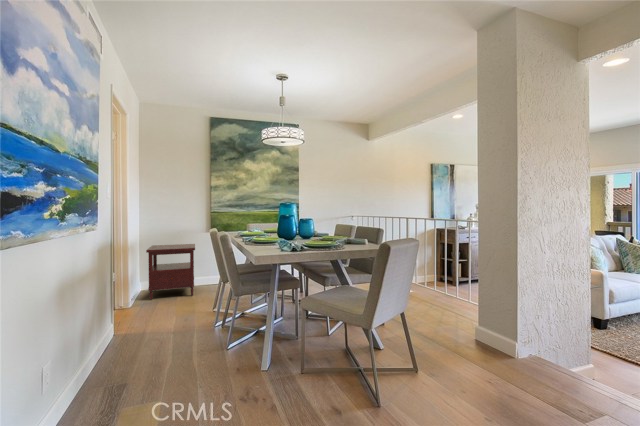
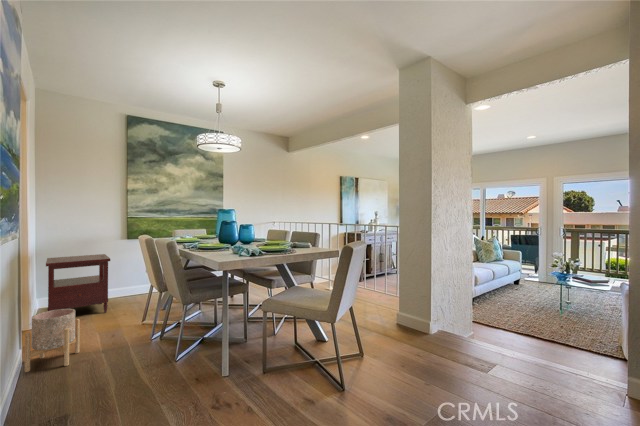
planter: none [116,290,159,340] -> present [25,309,80,372]

